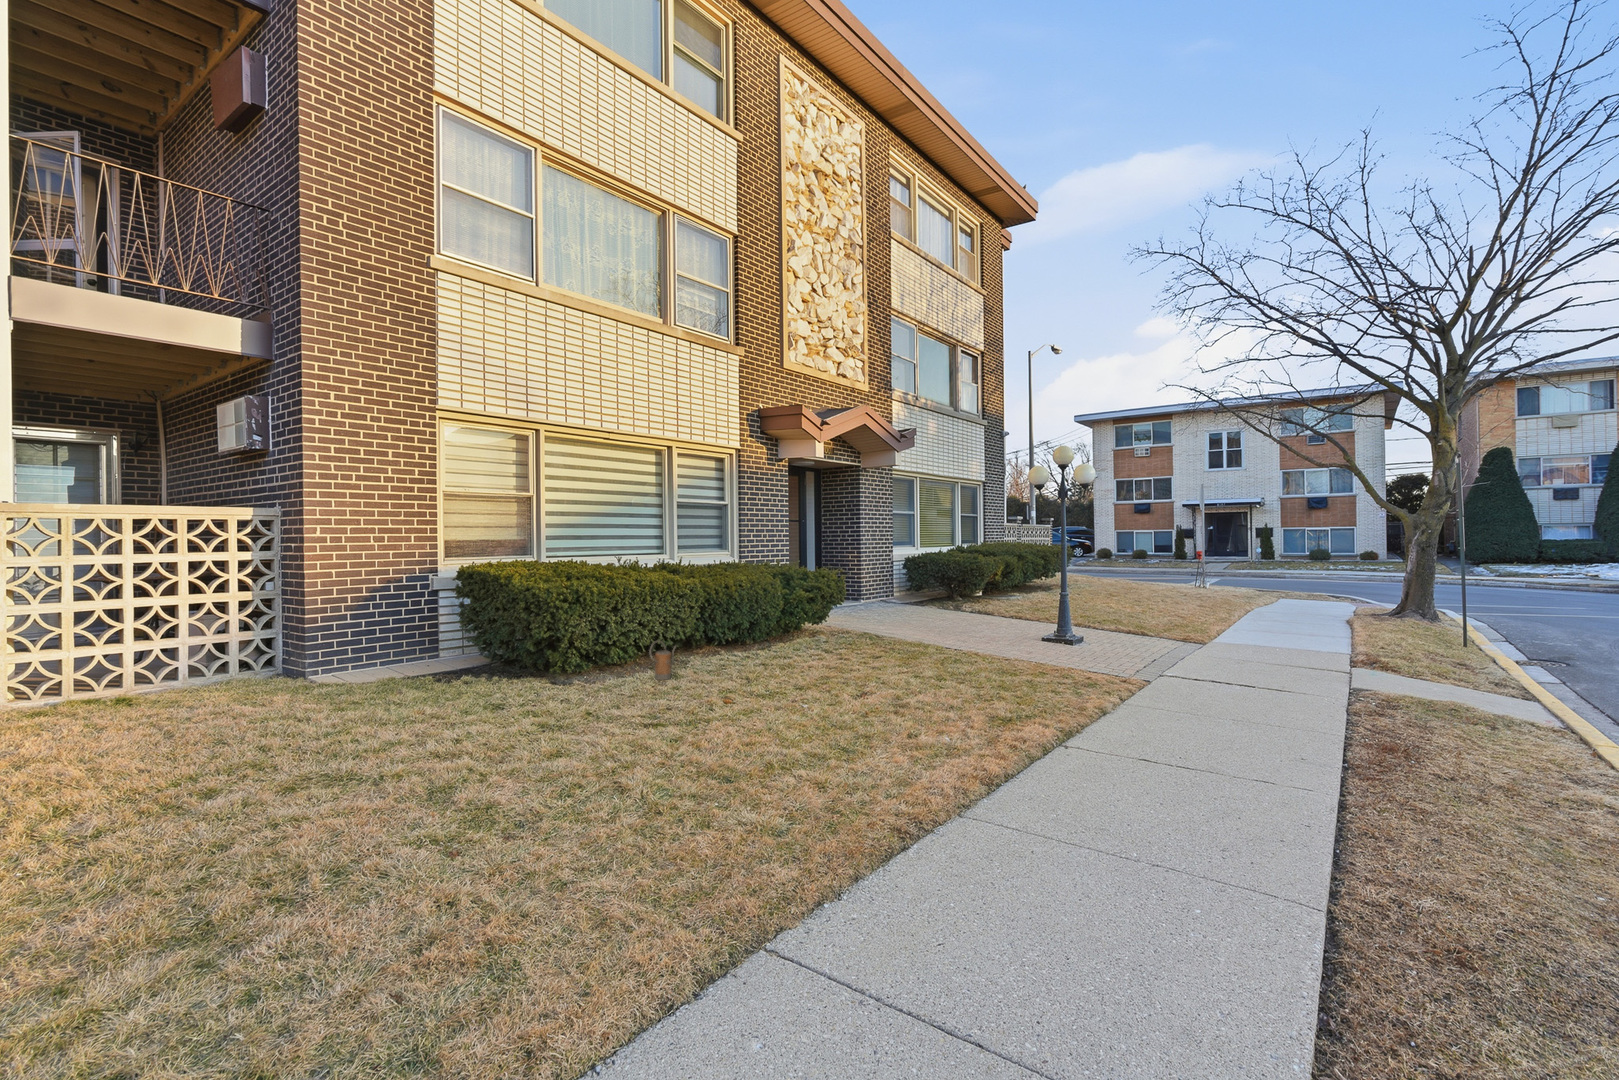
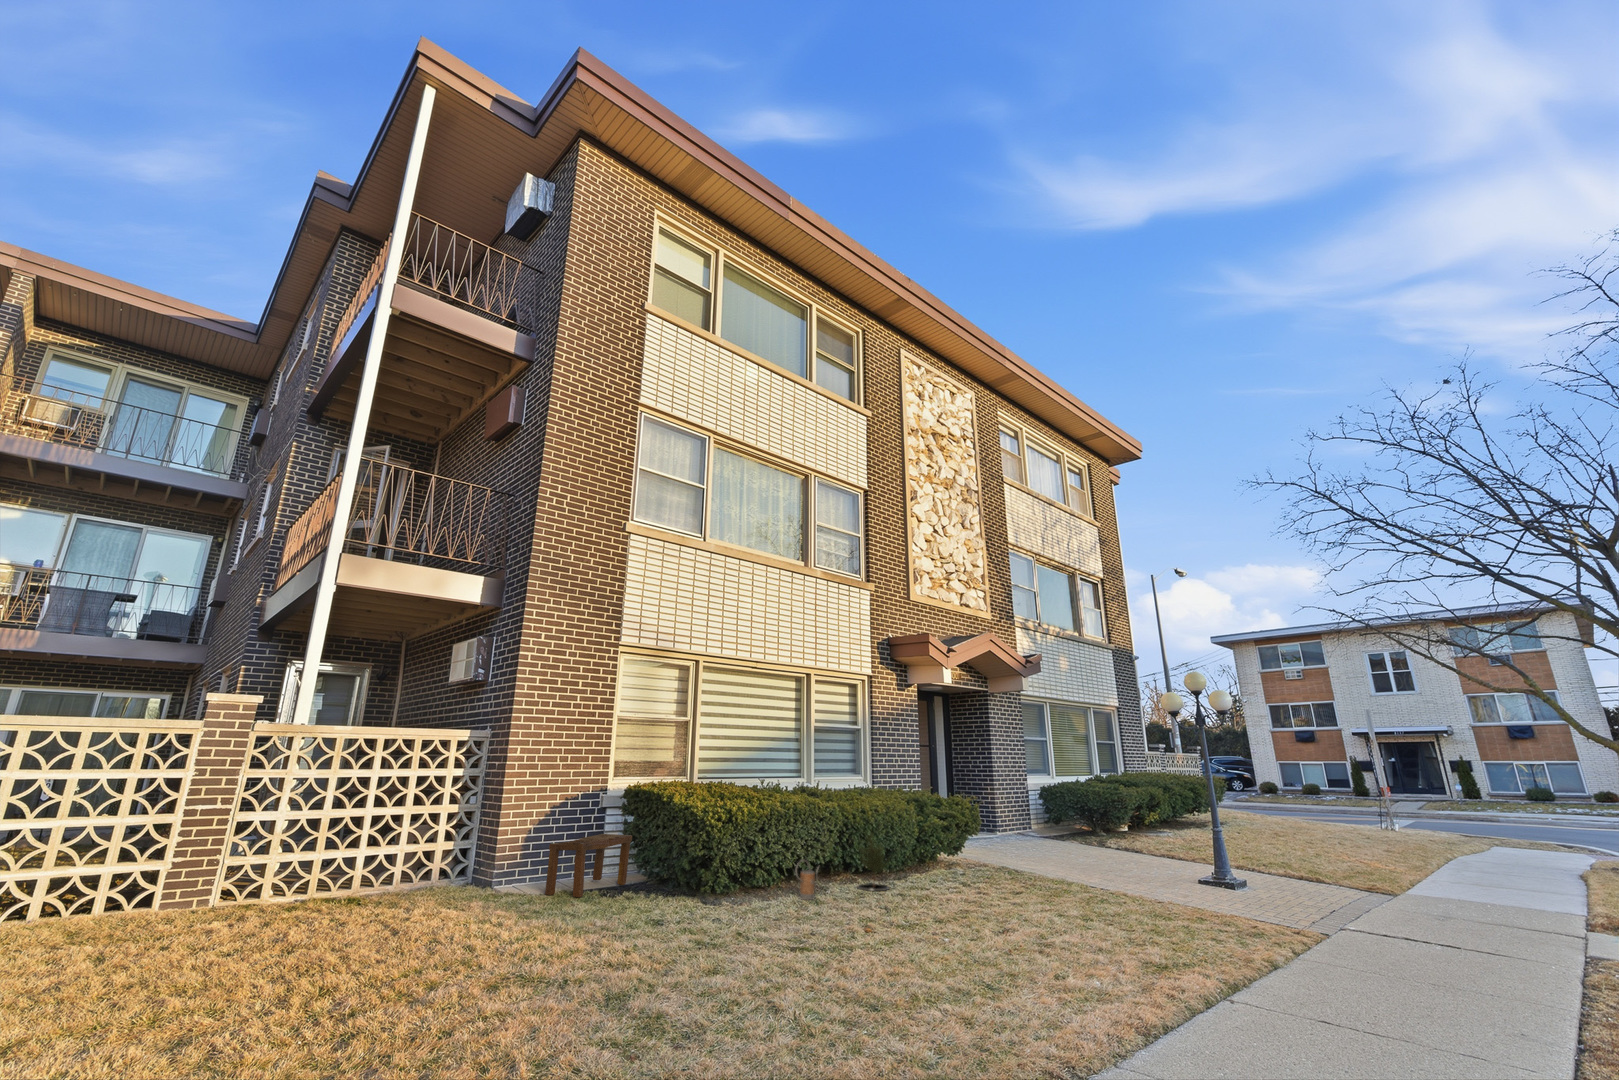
potted tree: none [717,604,753,666] -> present [857,830,889,891]
bench: none [363,619,467,688] -> present [545,834,632,897]

